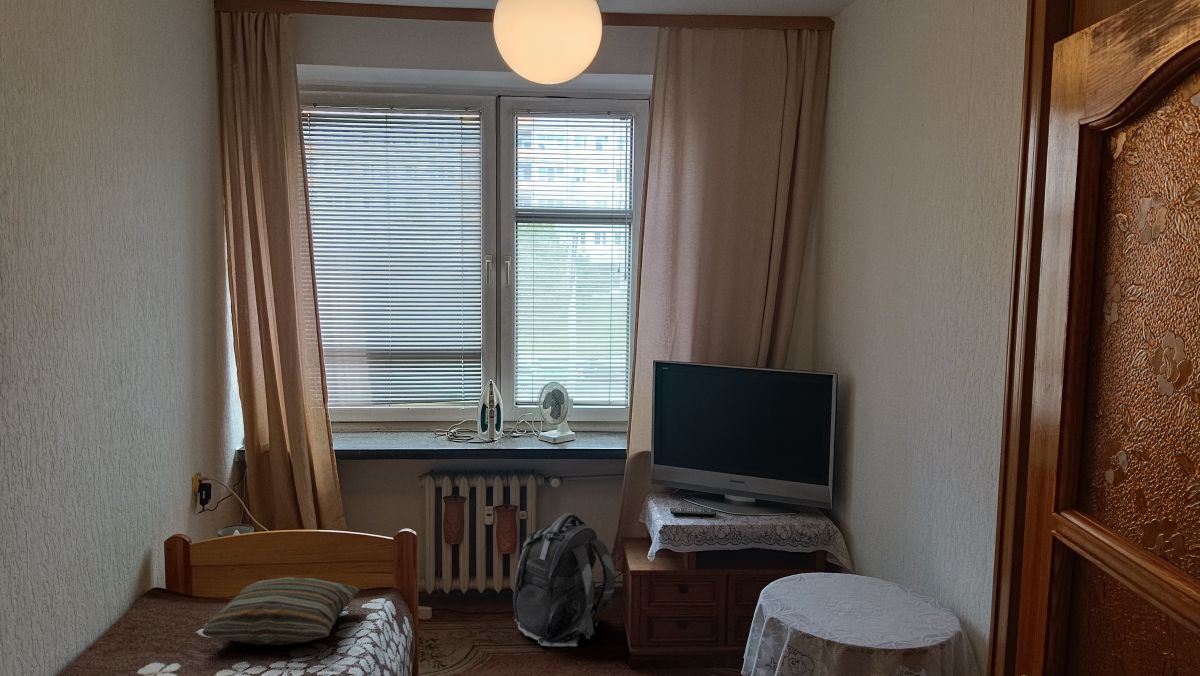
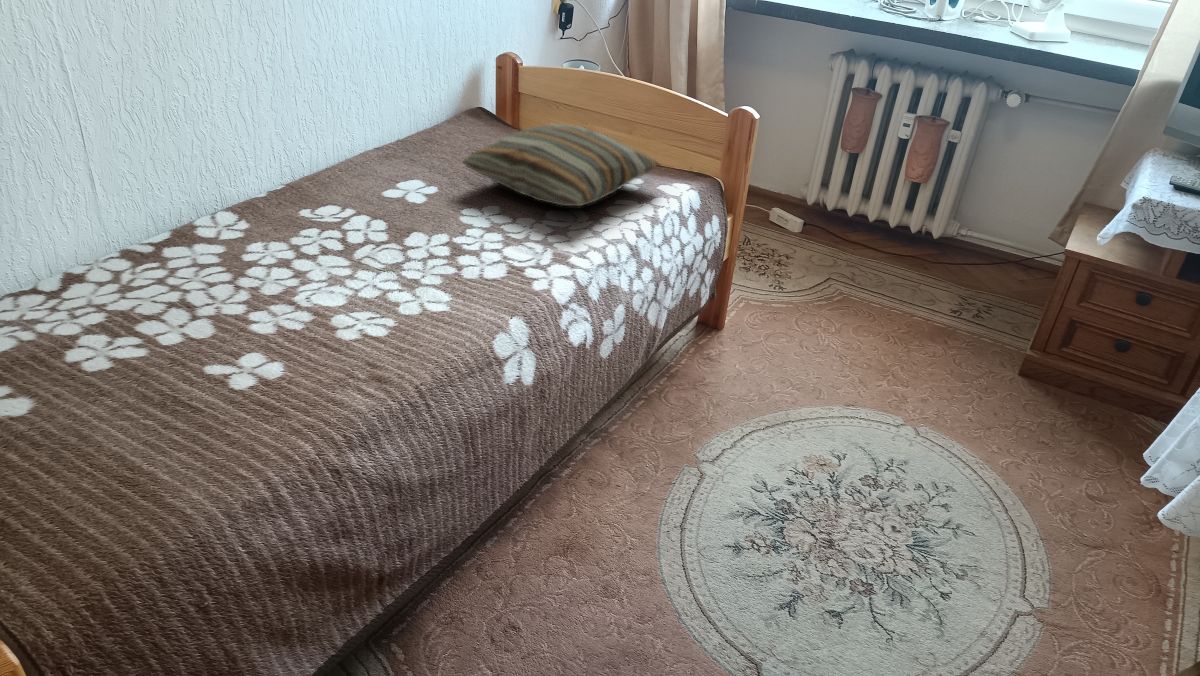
backpack: present [513,513,615,647] -> none [892,146,1053,321]

